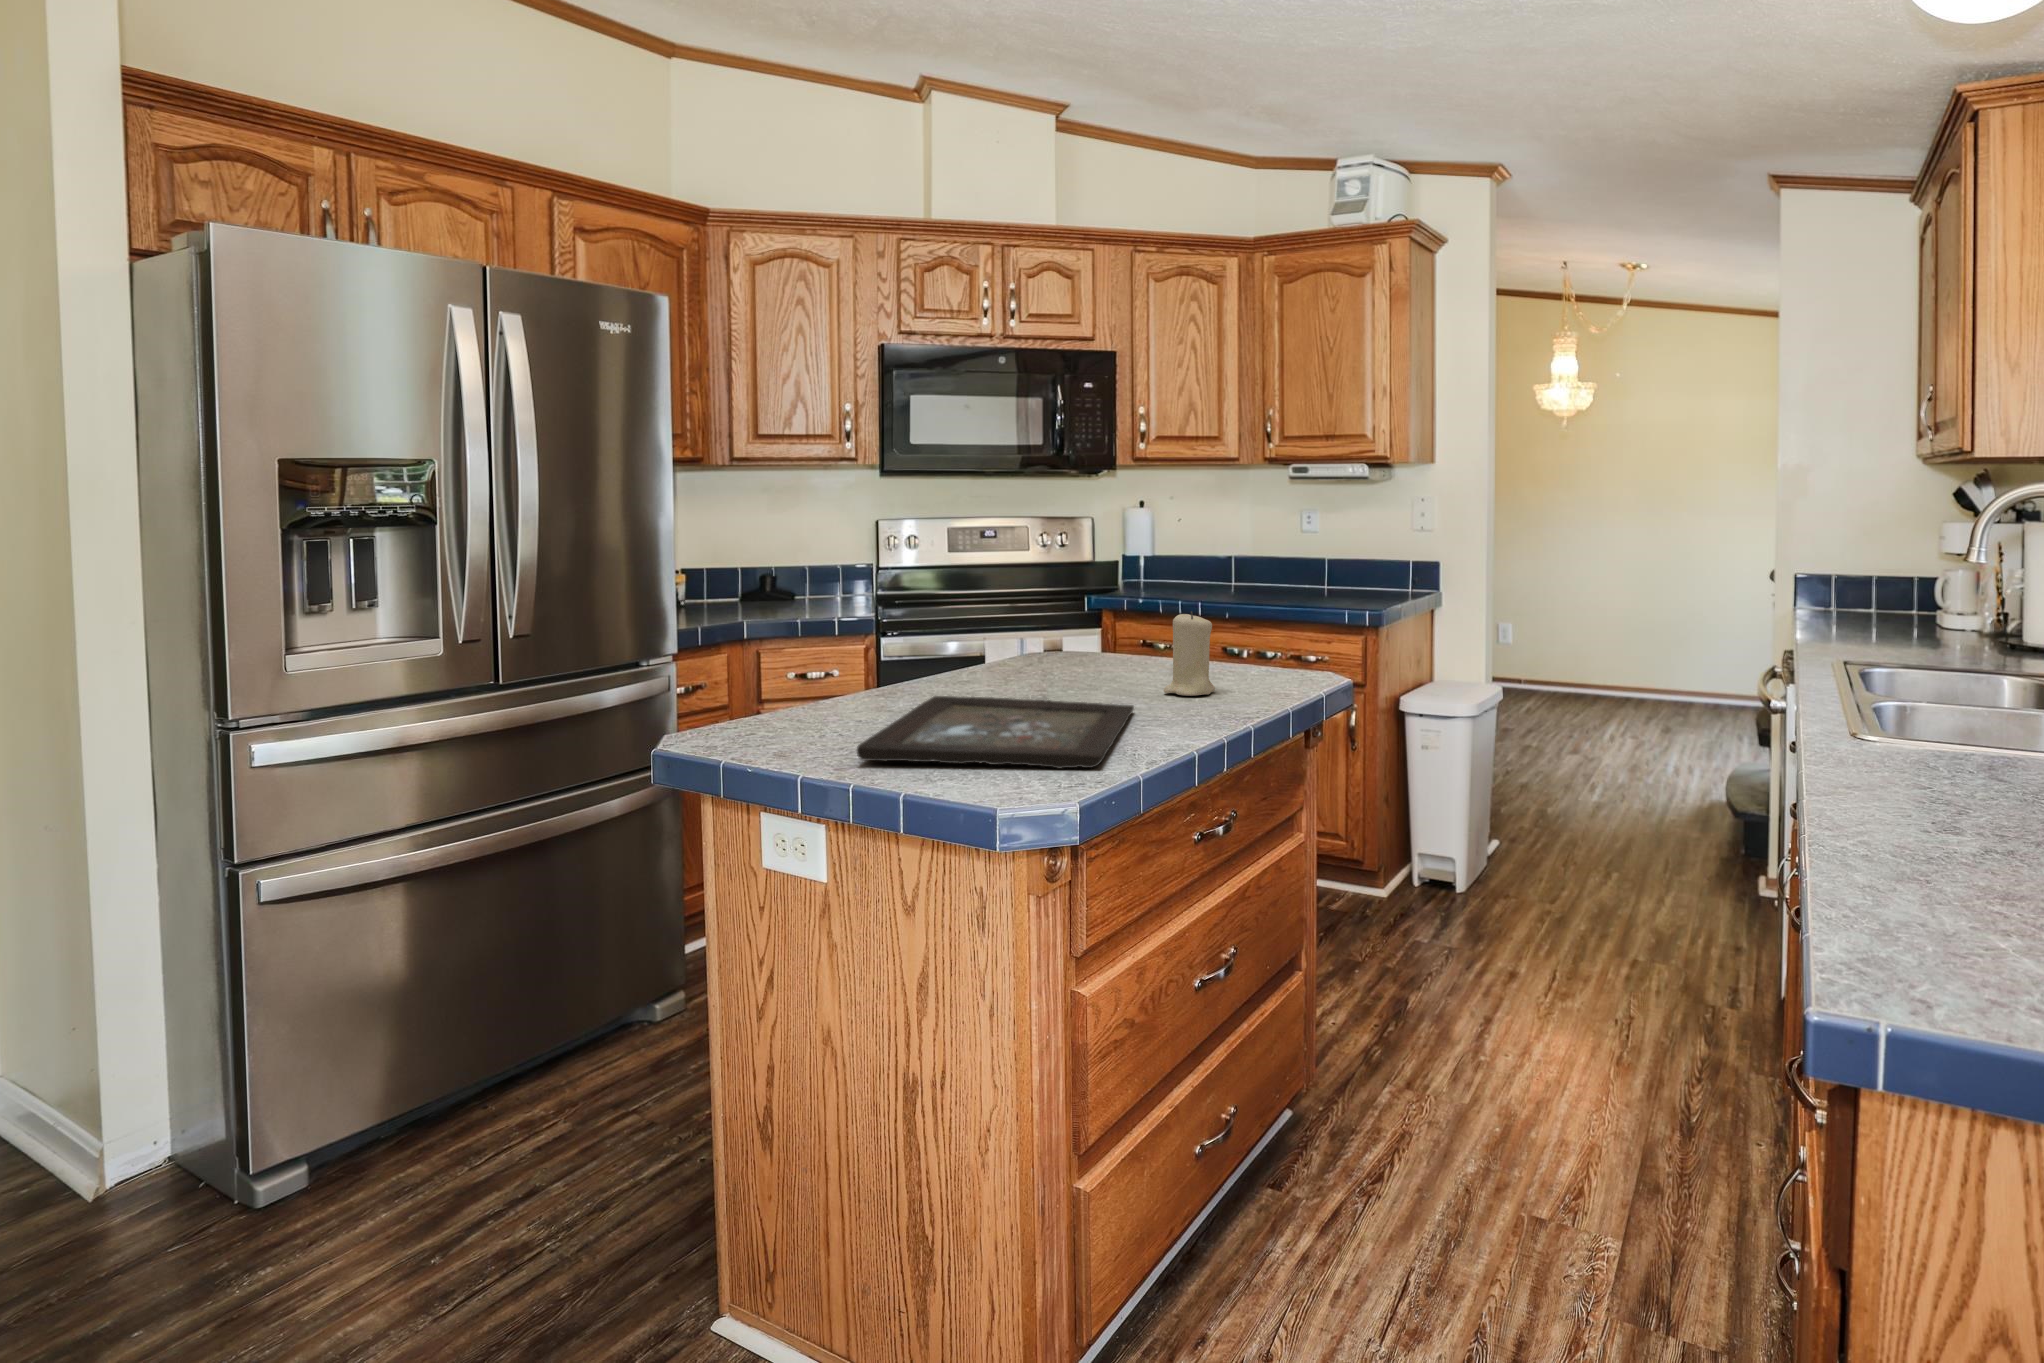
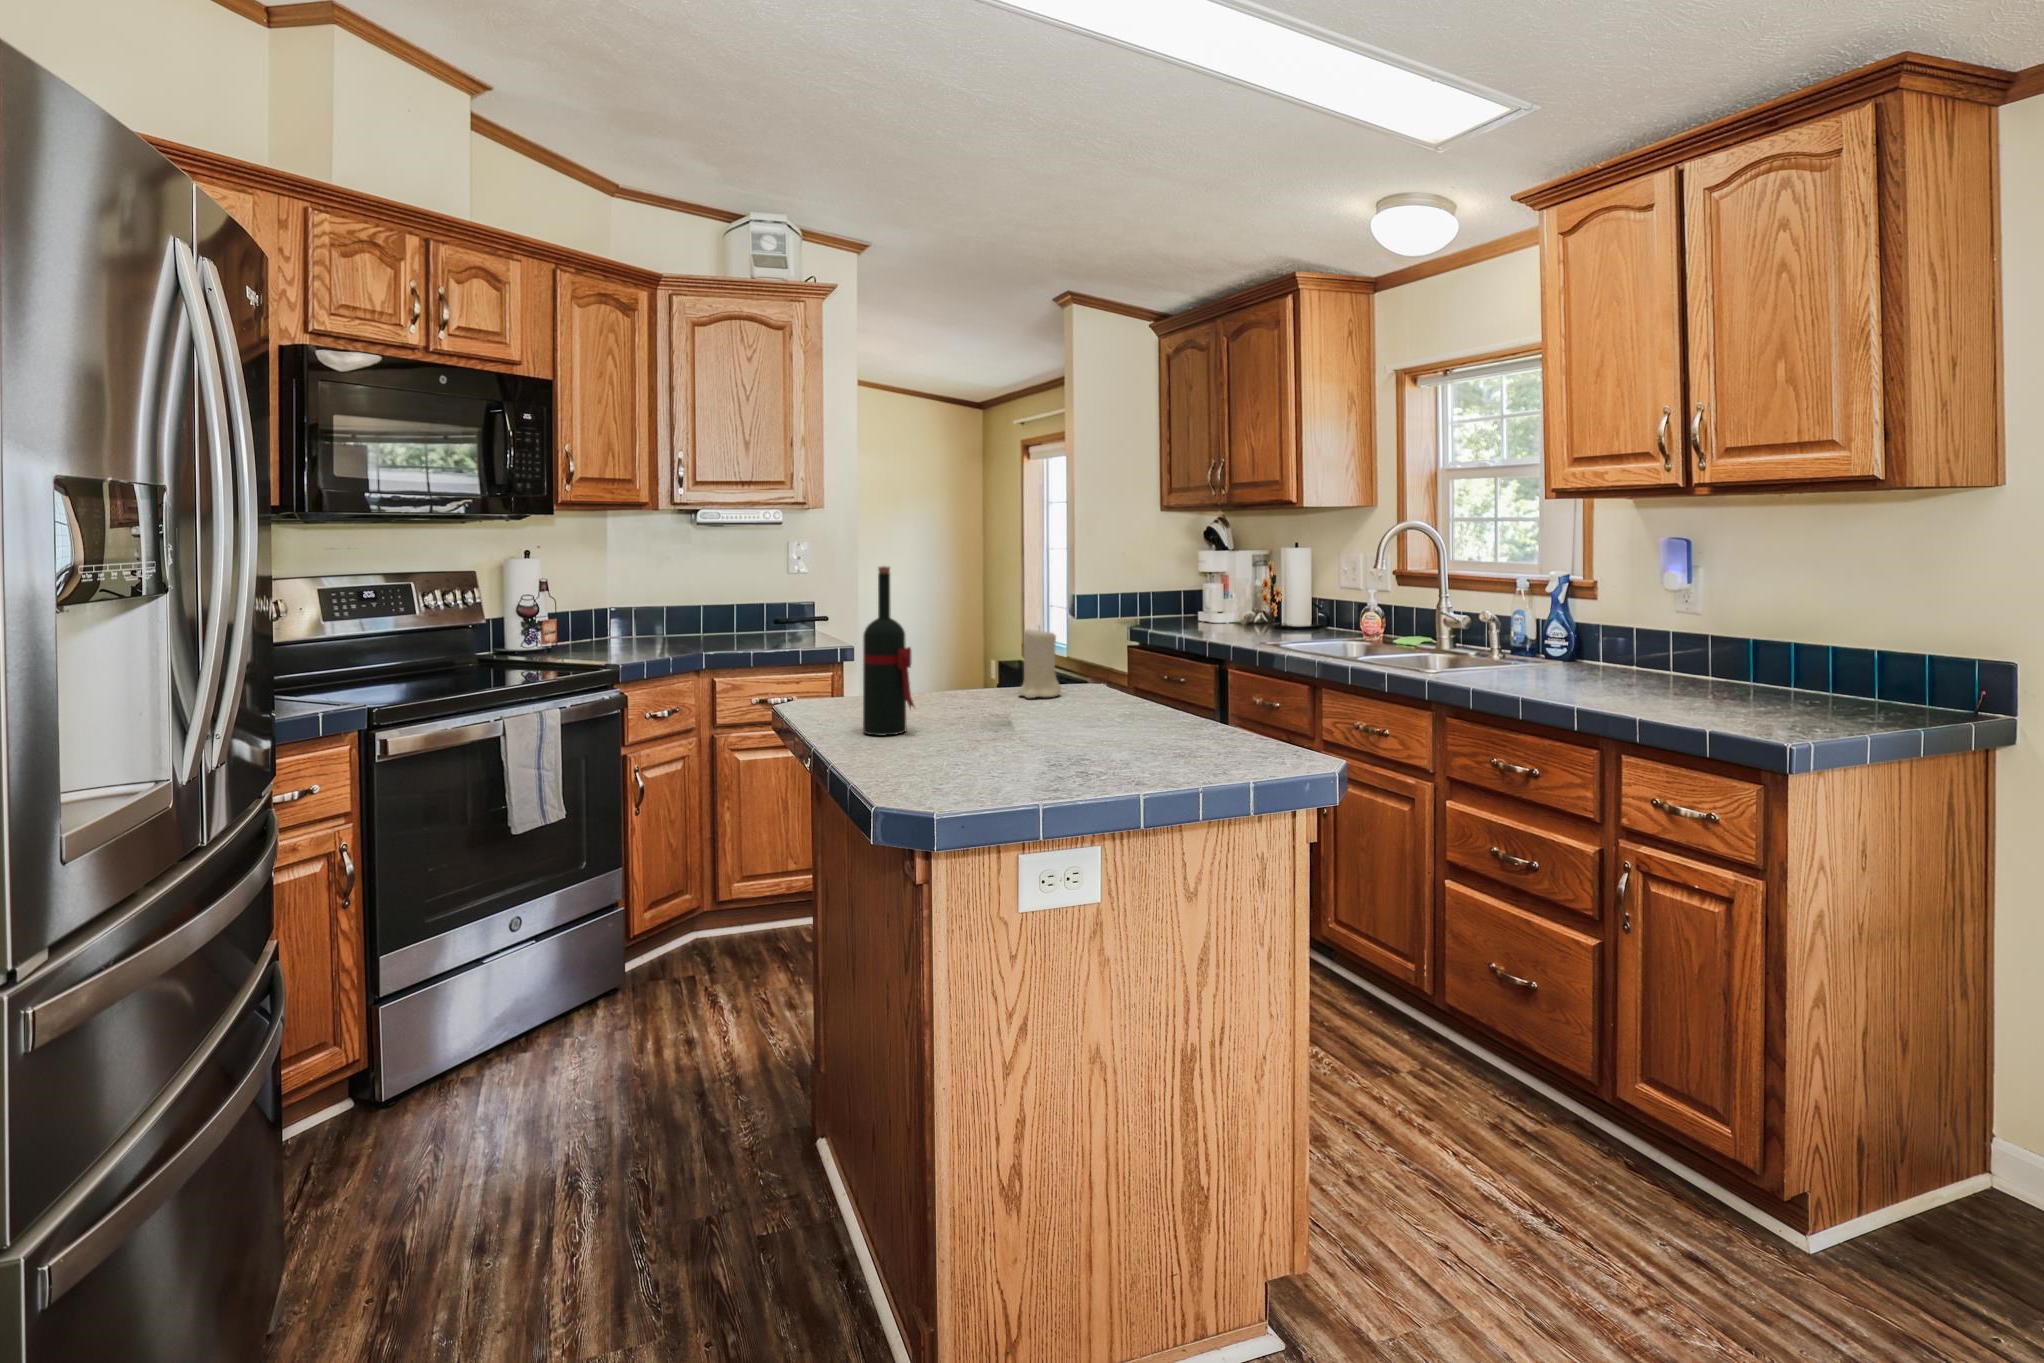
wine bottle: none [923,531,967,699] -> present [863,566,914,736]
tray: present [857,696,1134,768] -> none [938,706,1239,776]

